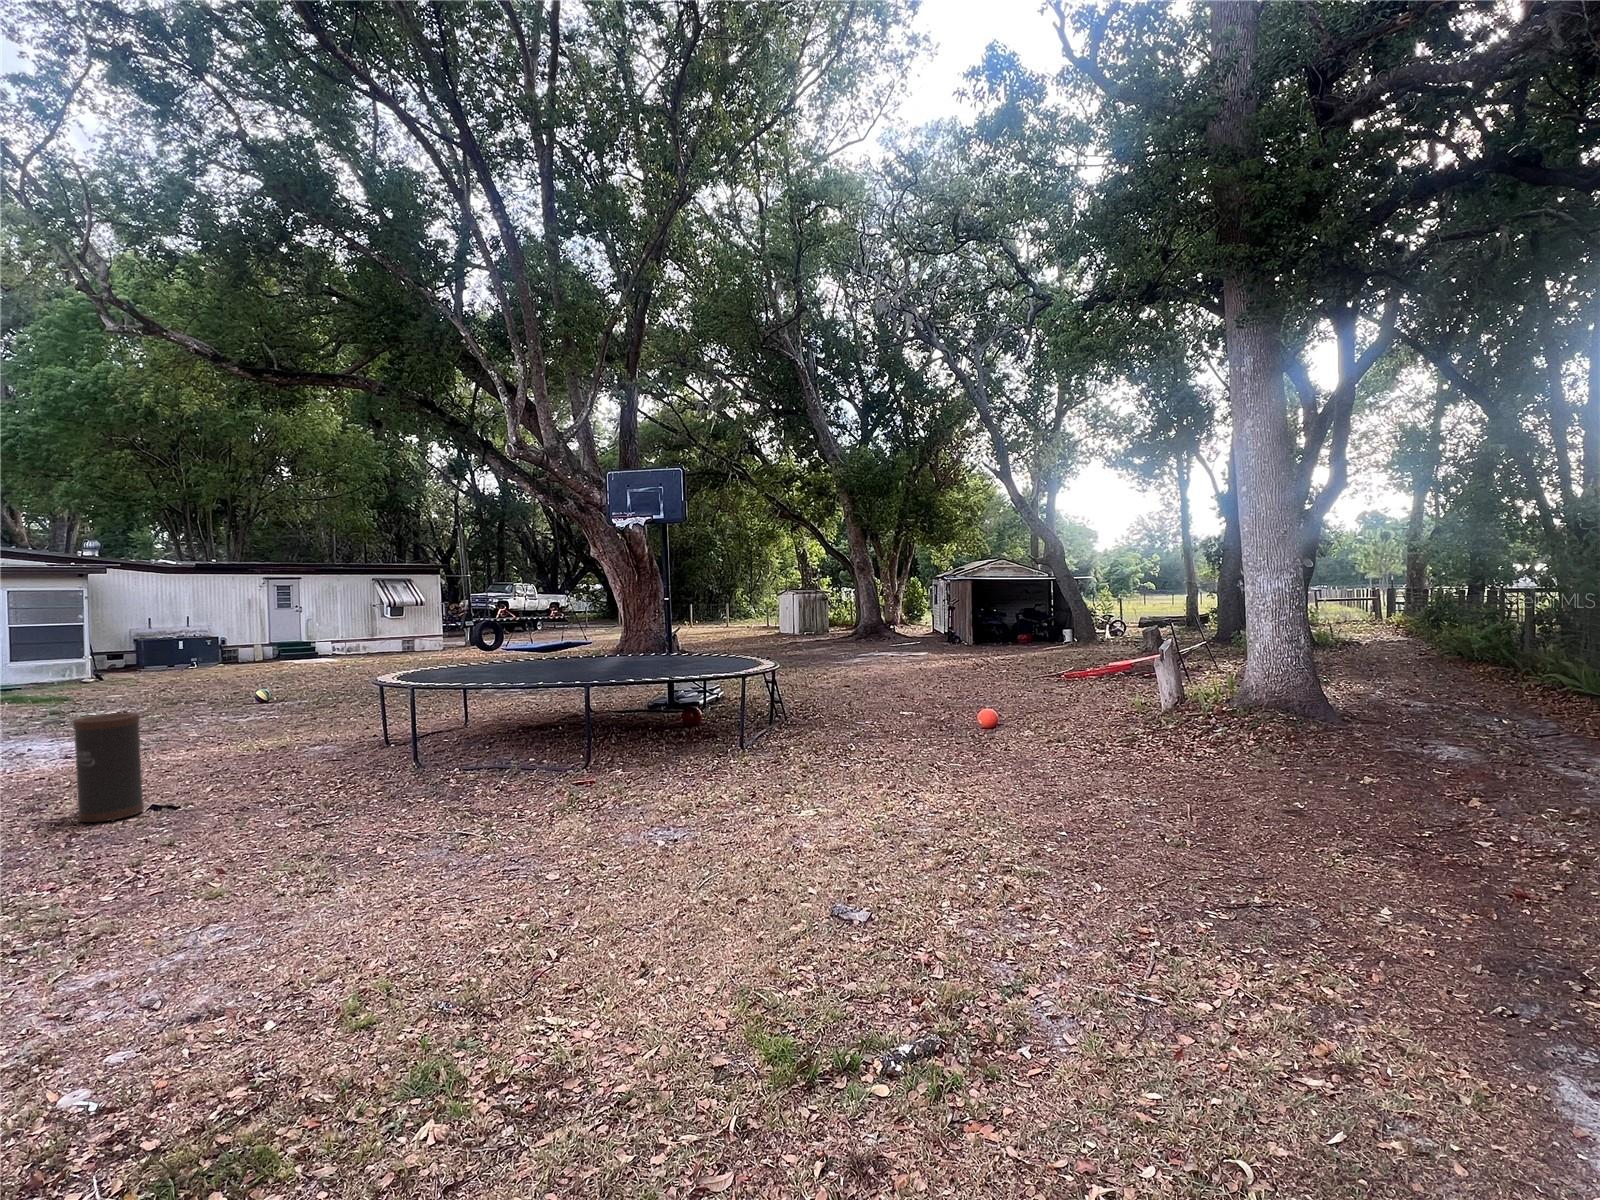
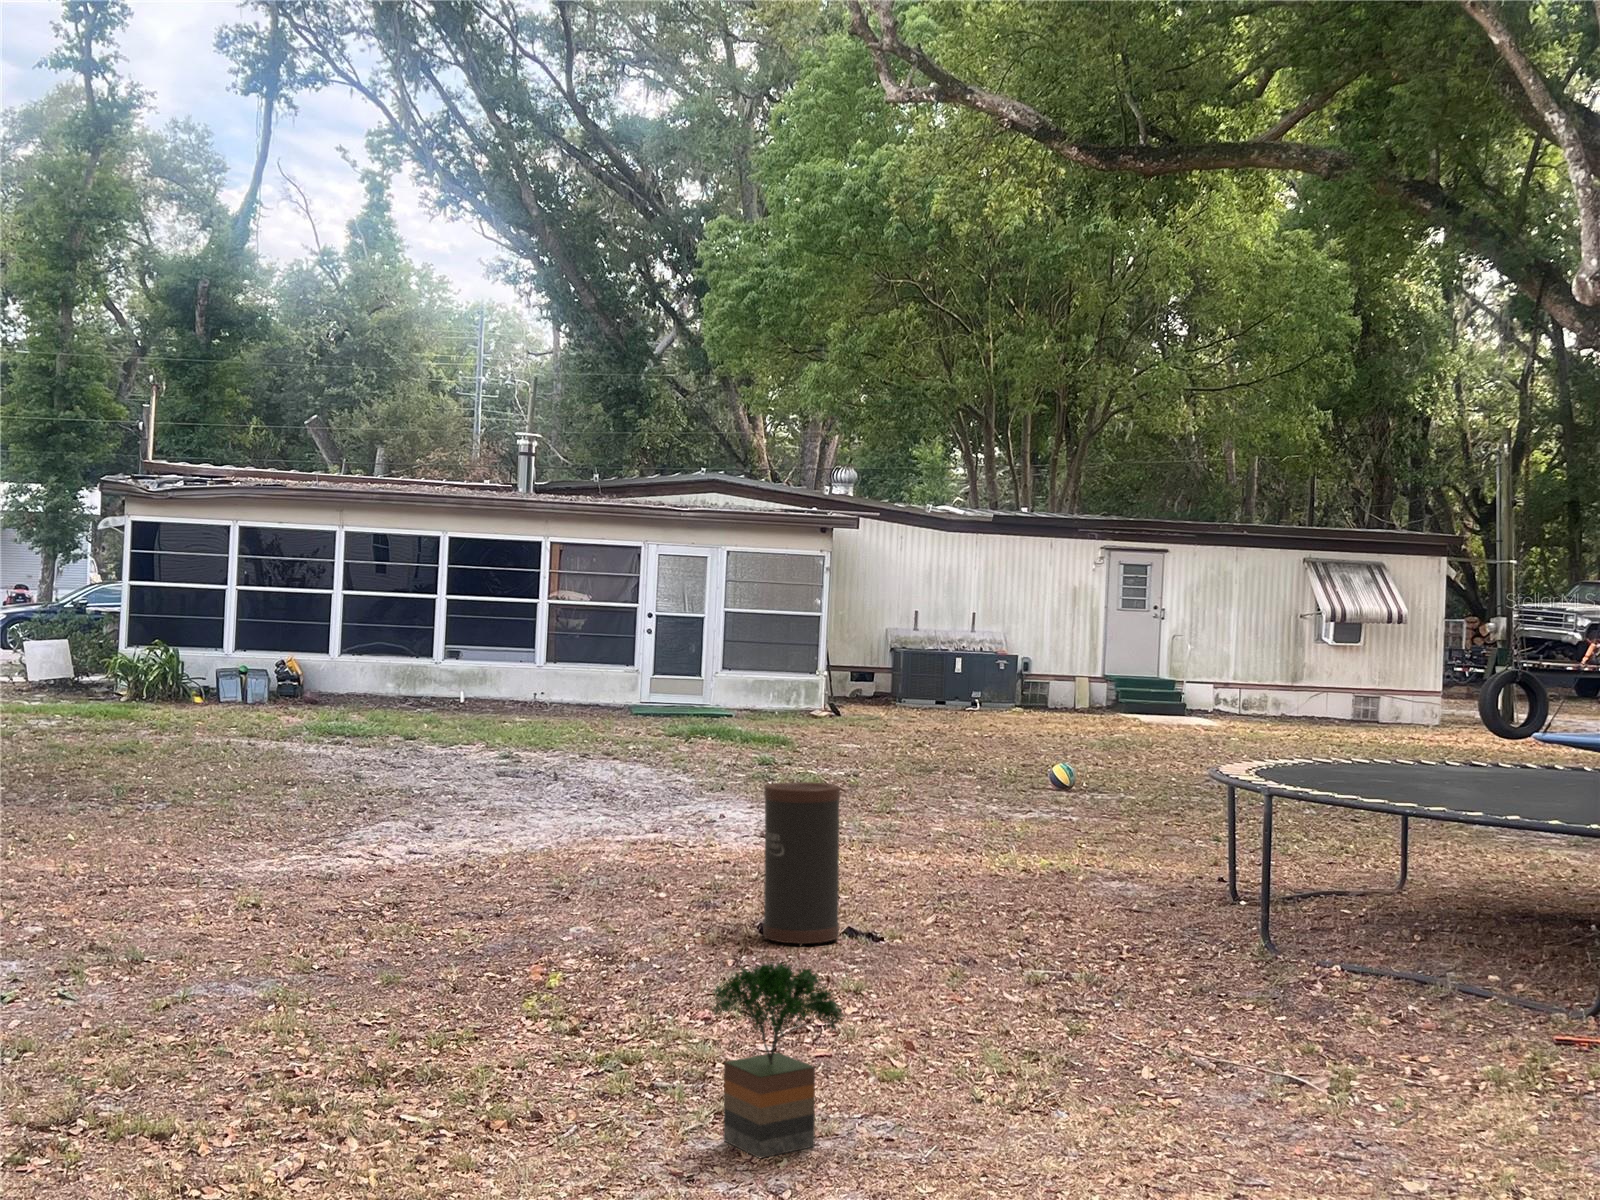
potted tree: none [71,846,193,982] -> present [712,963,844,1158]

